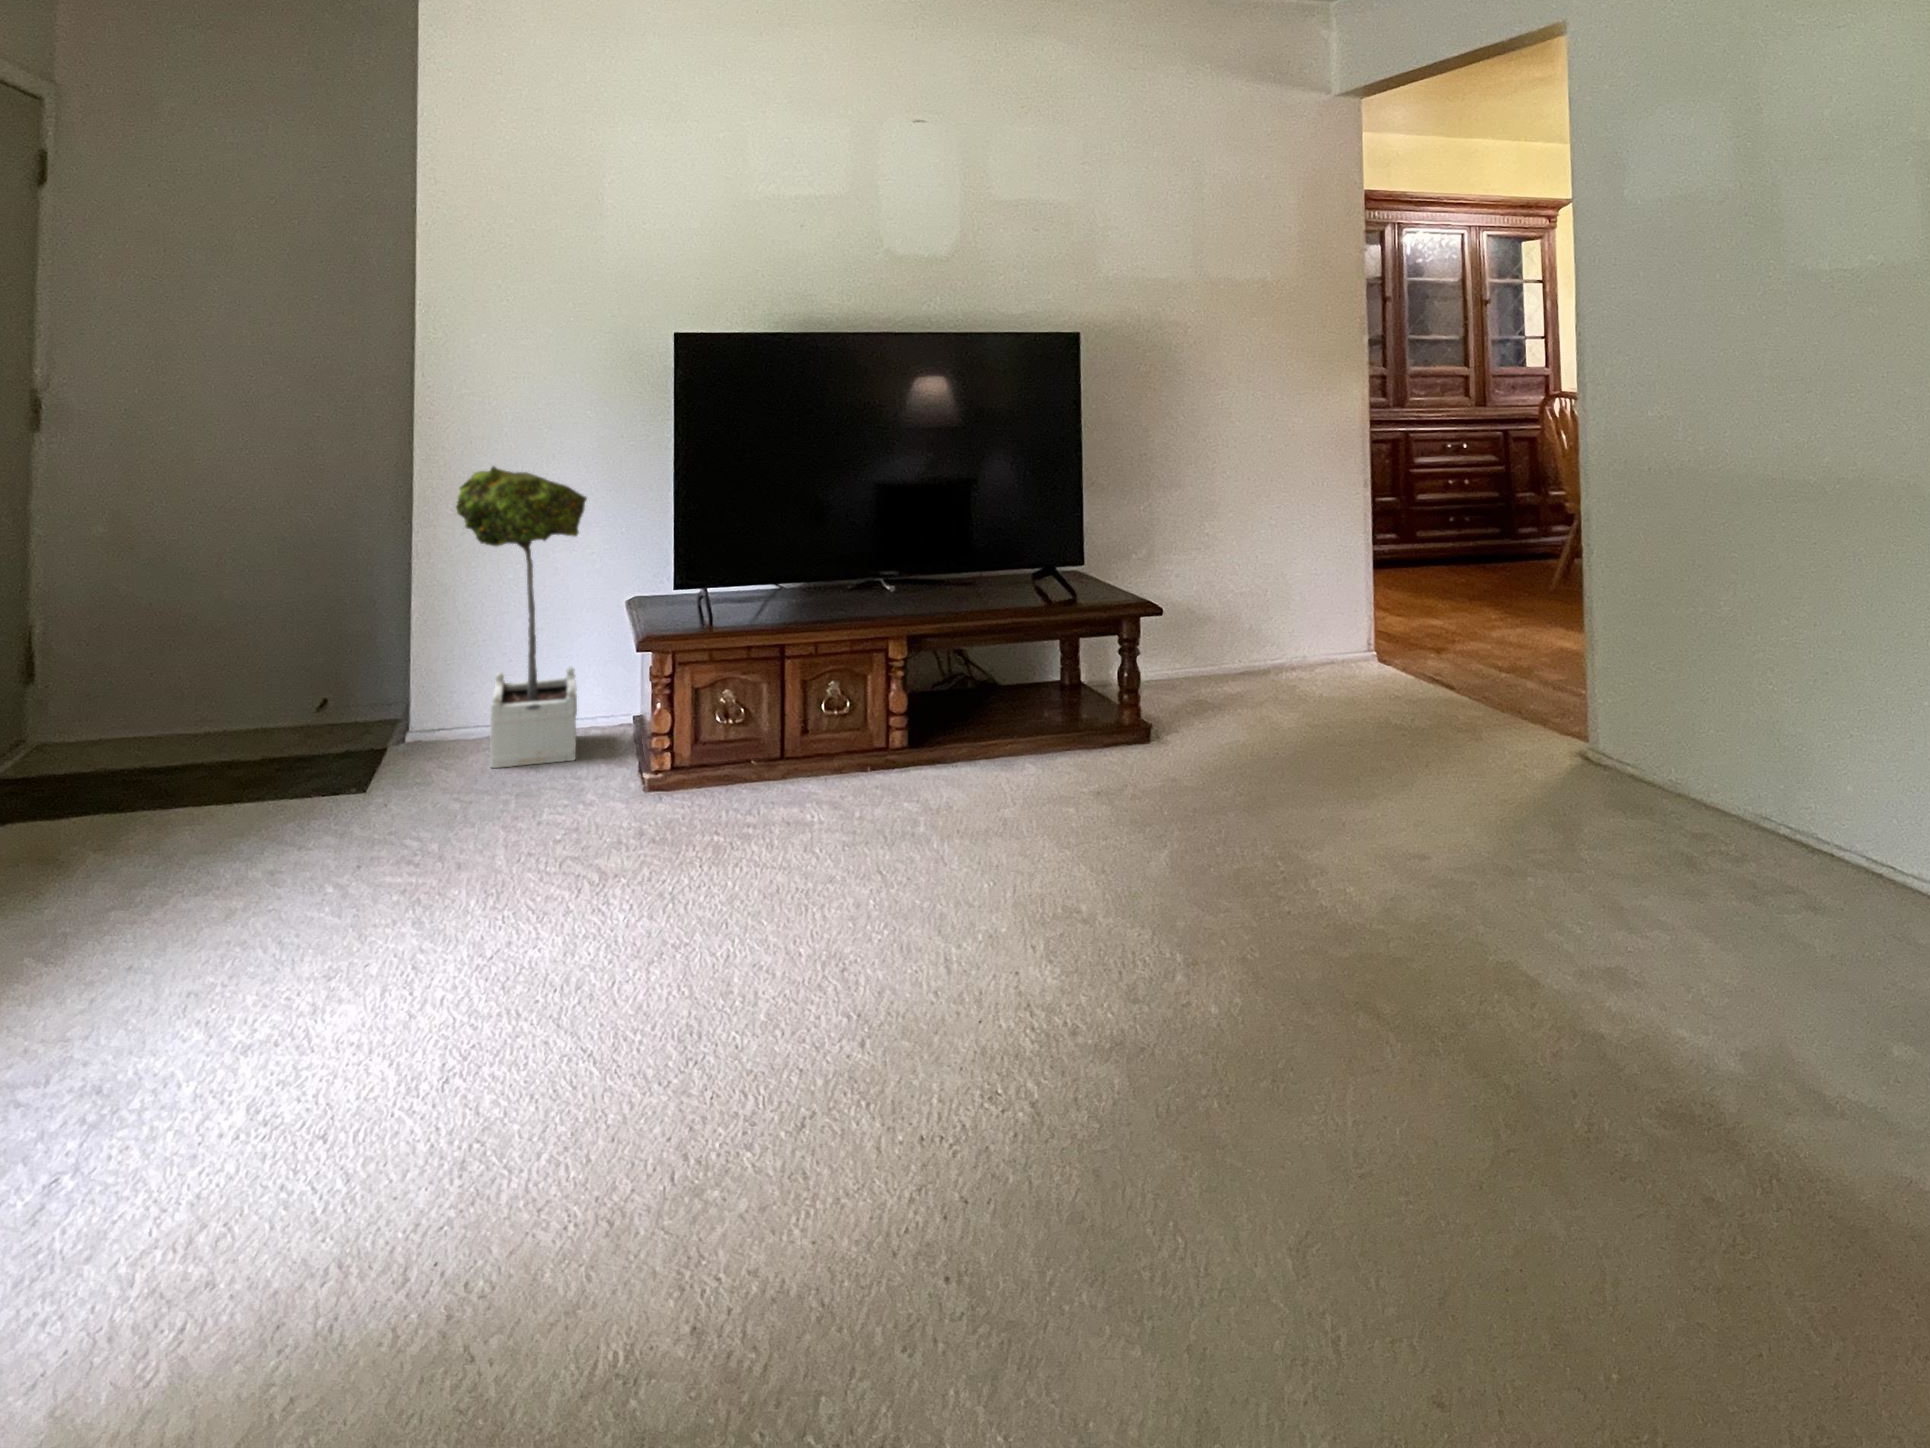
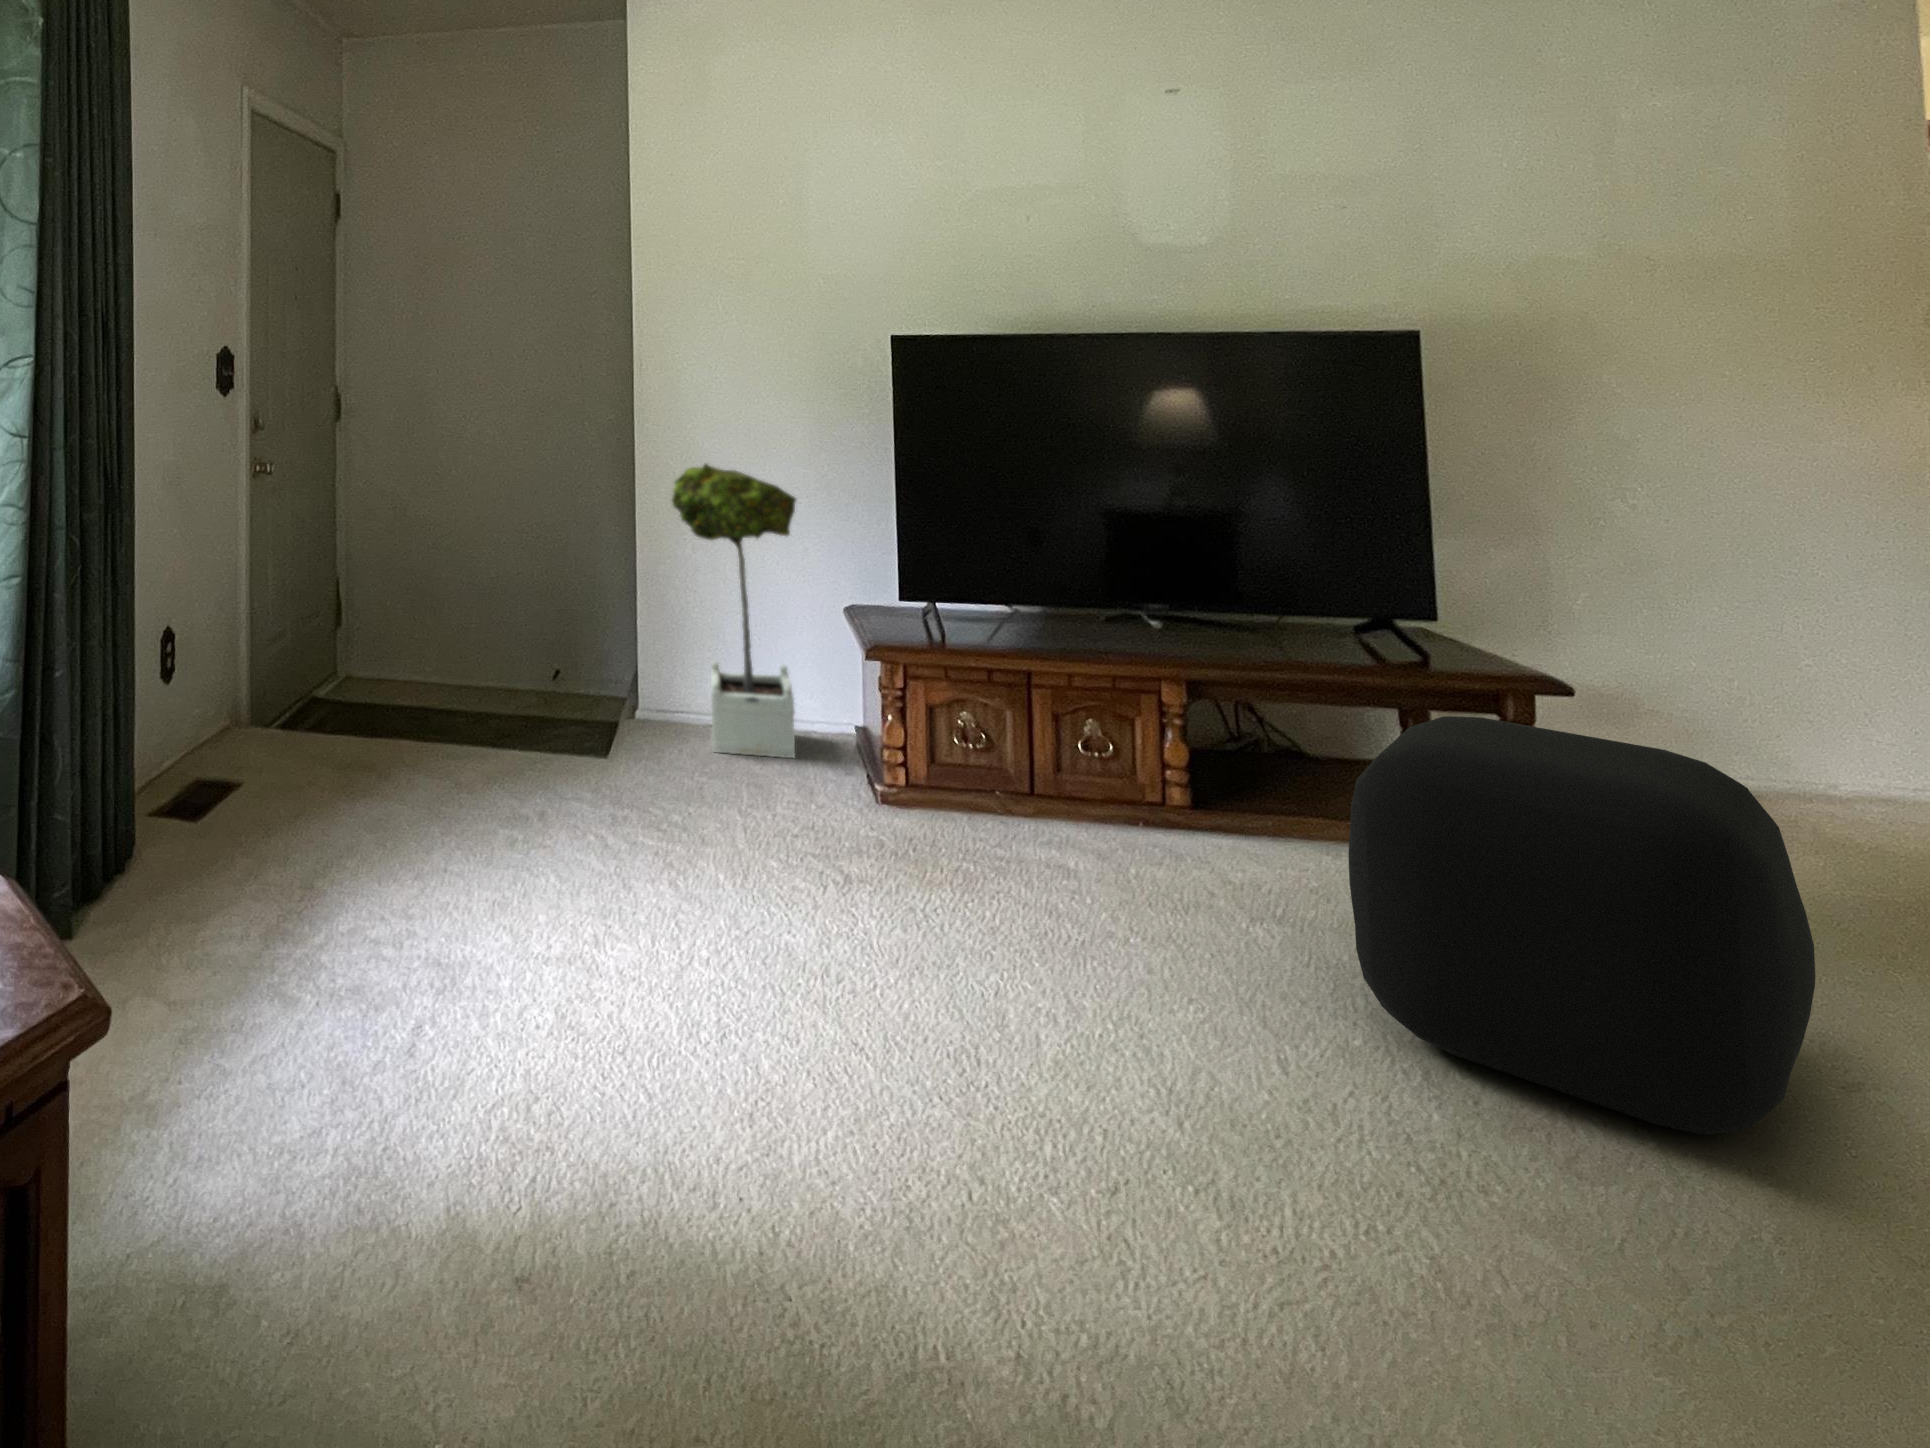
ottoman: none [1005,639,1267,935] -> present [1349,716,1815,1135]

